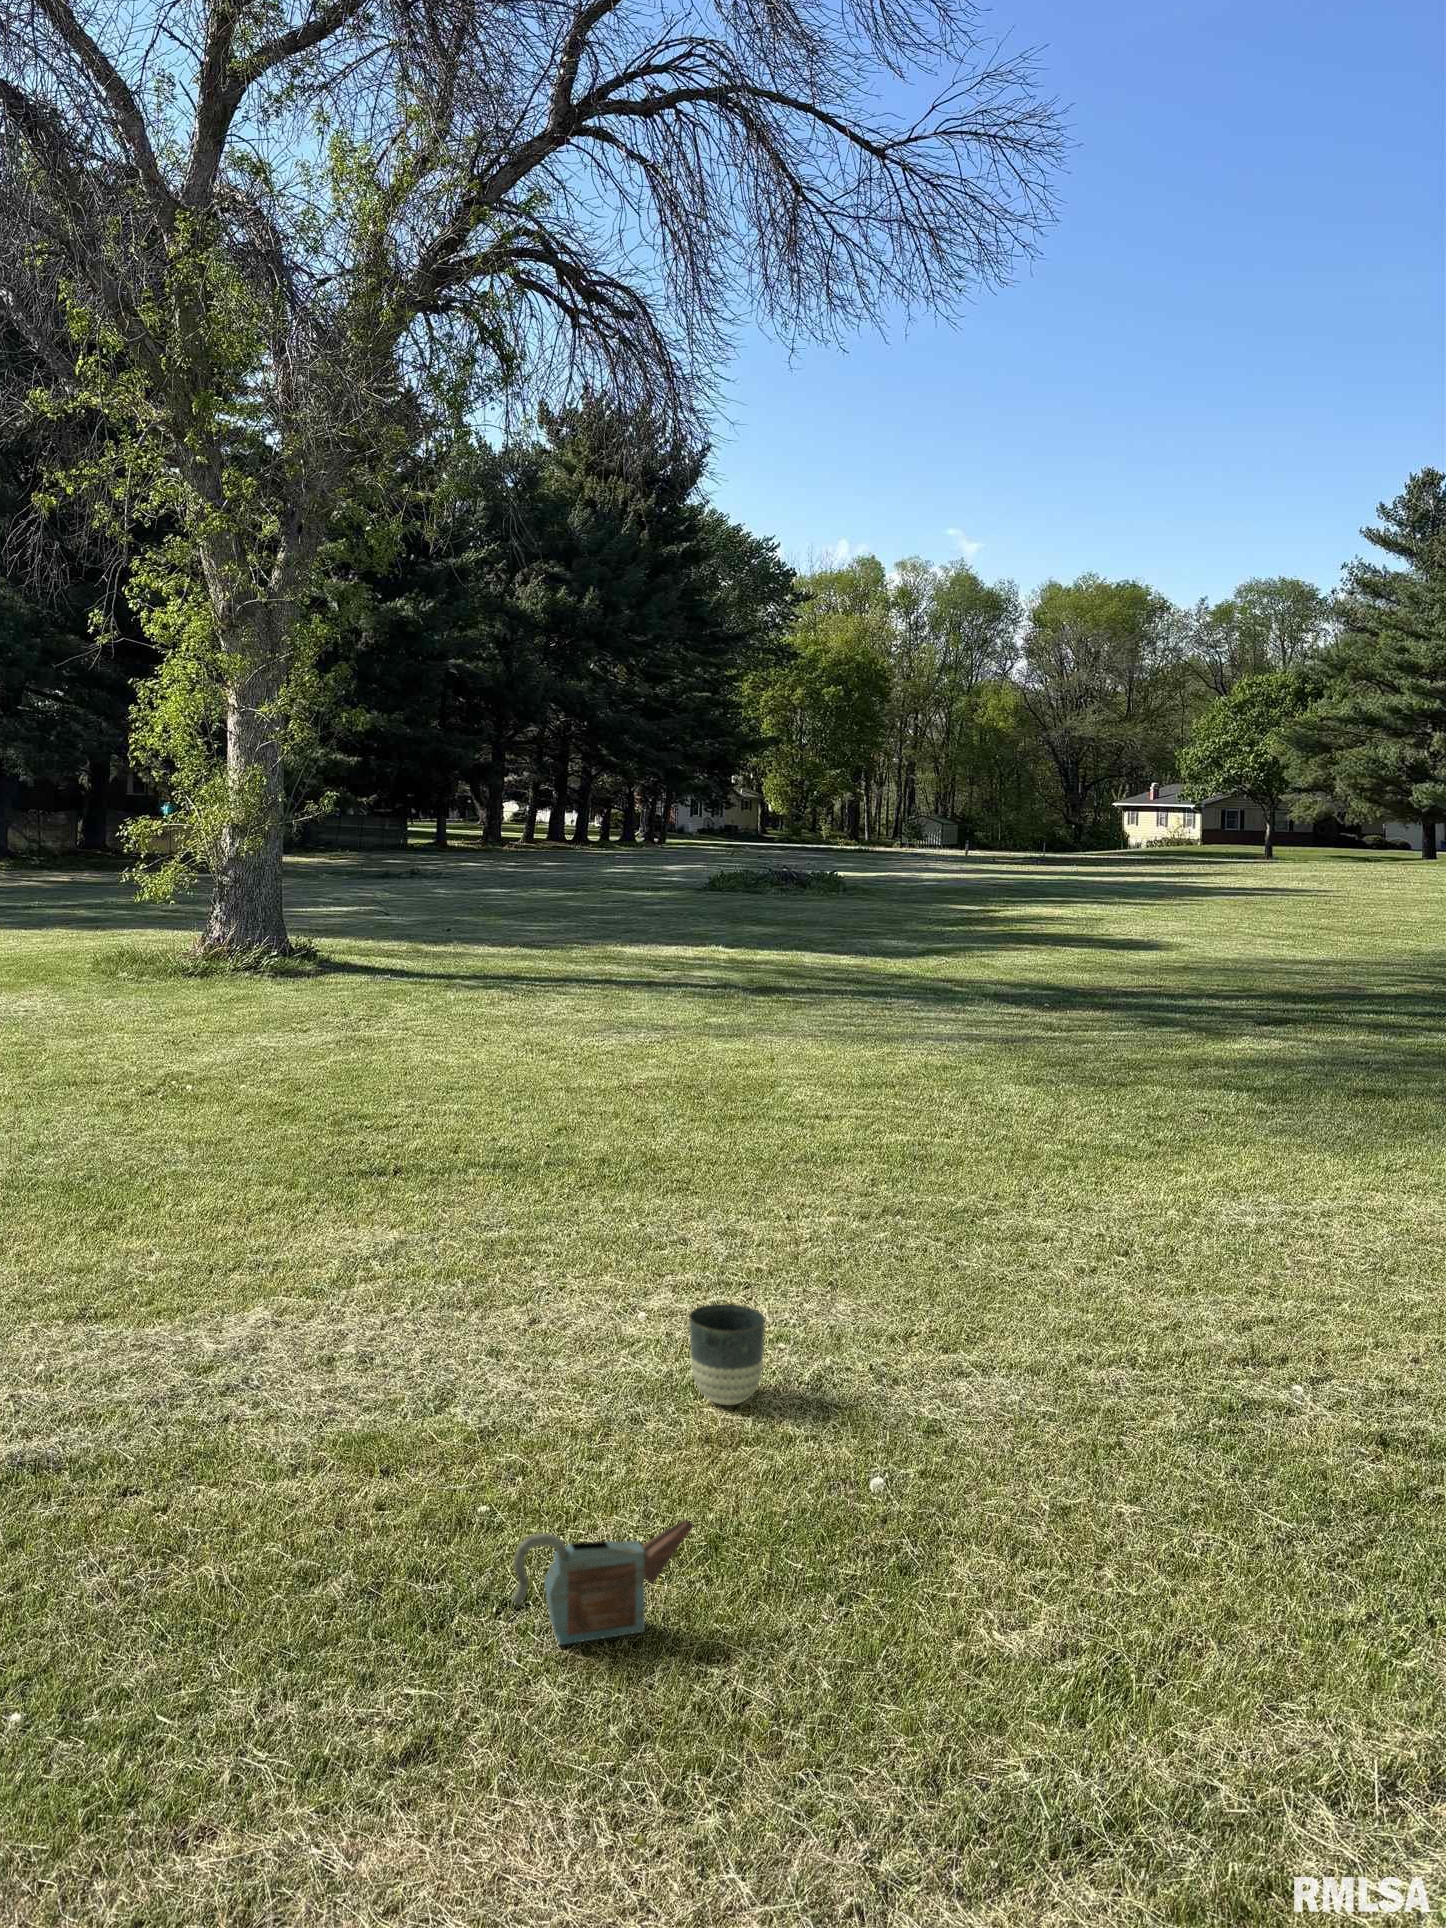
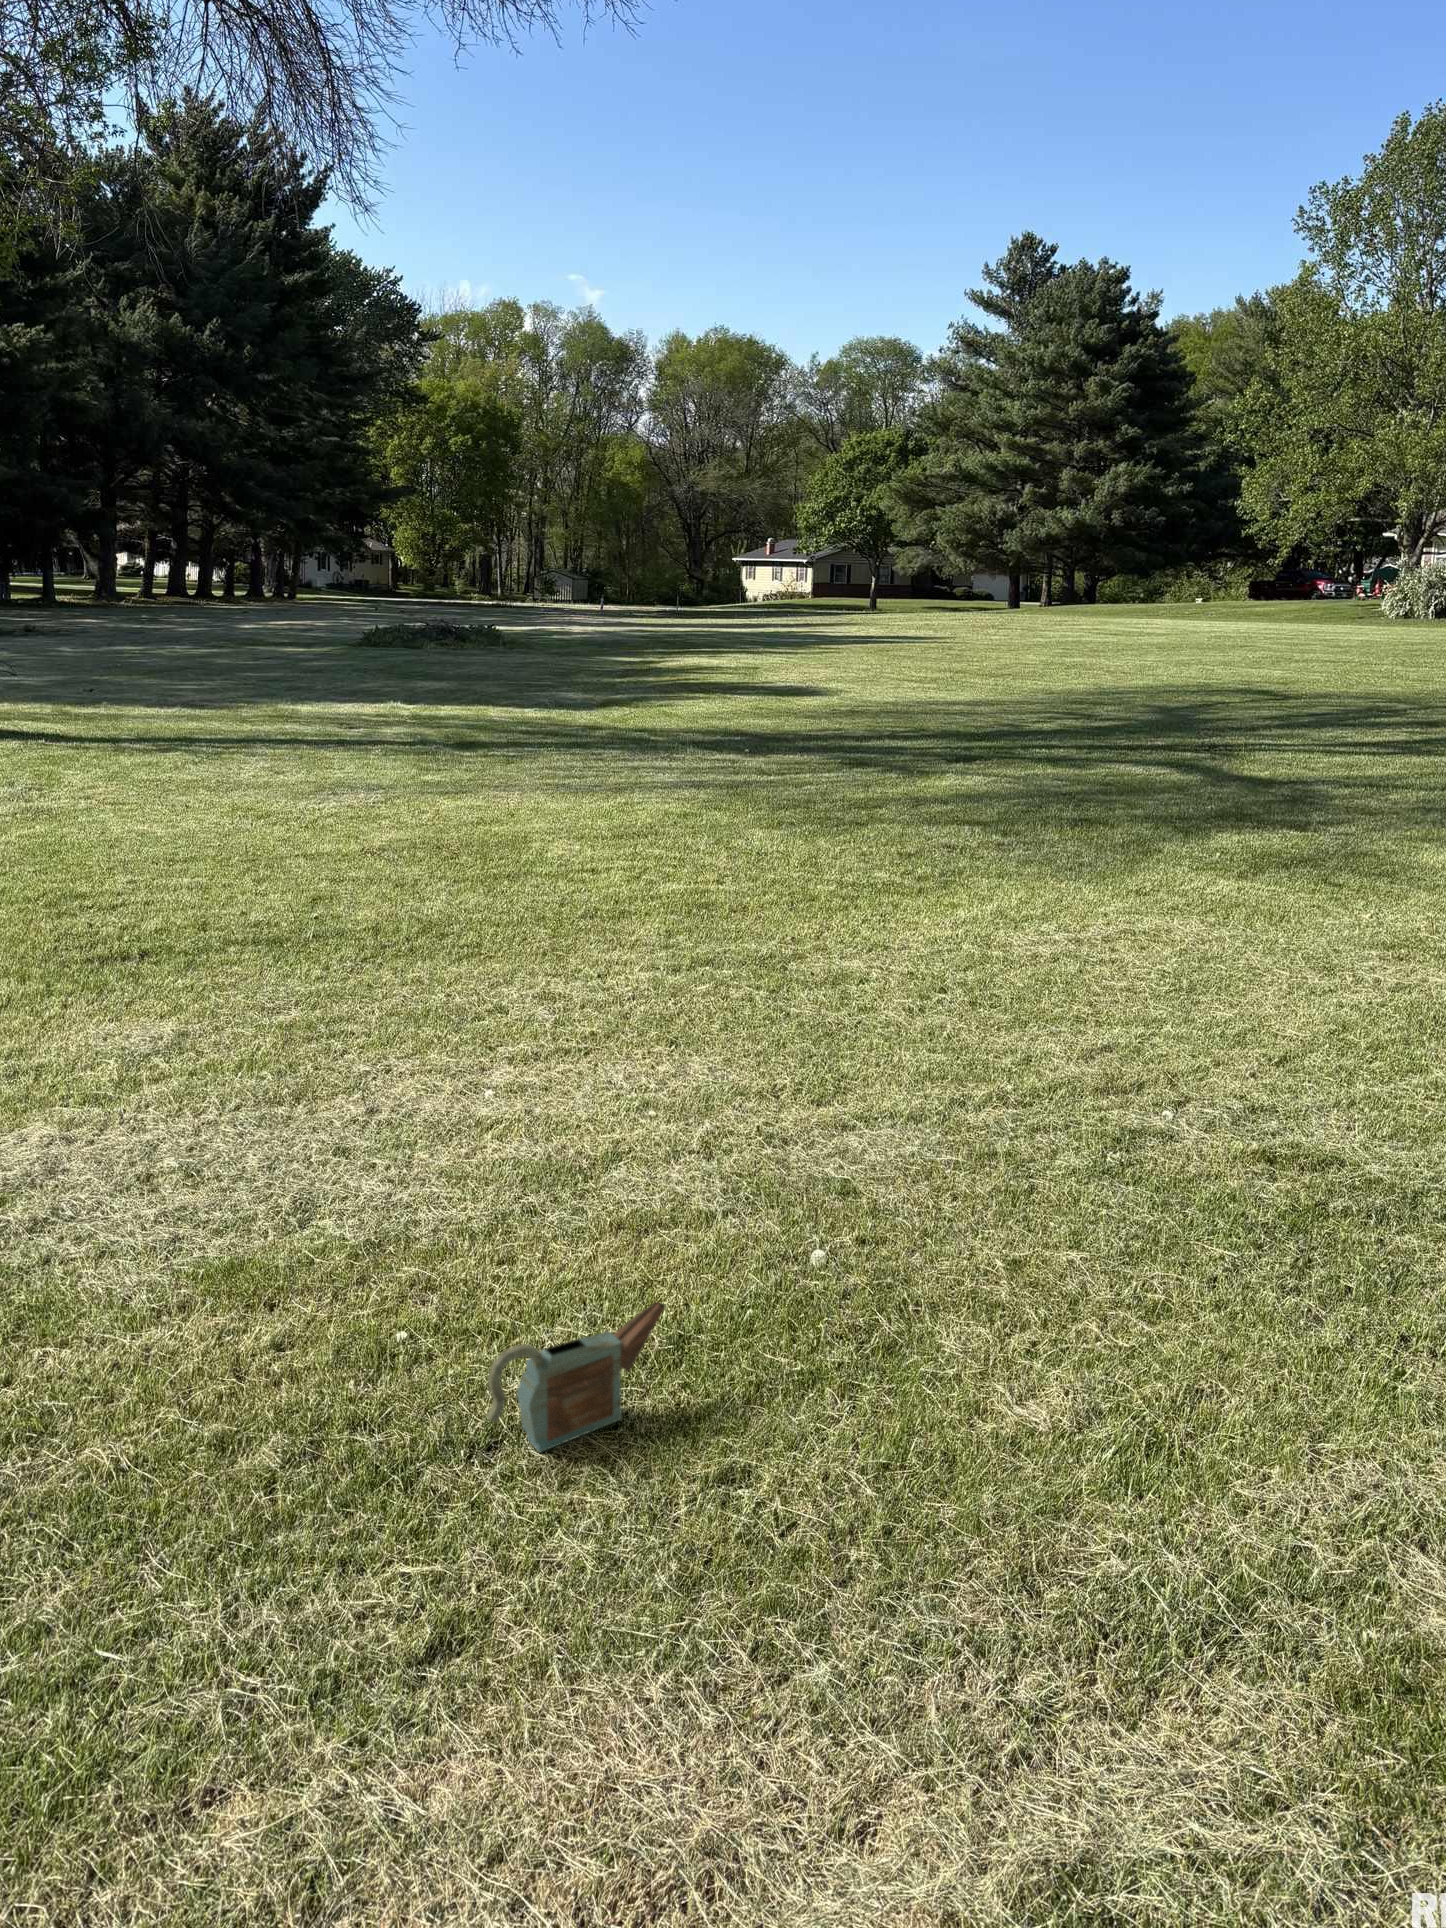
planter: present [689,1304,765,1405] -> none [560,1064,639,1164]

